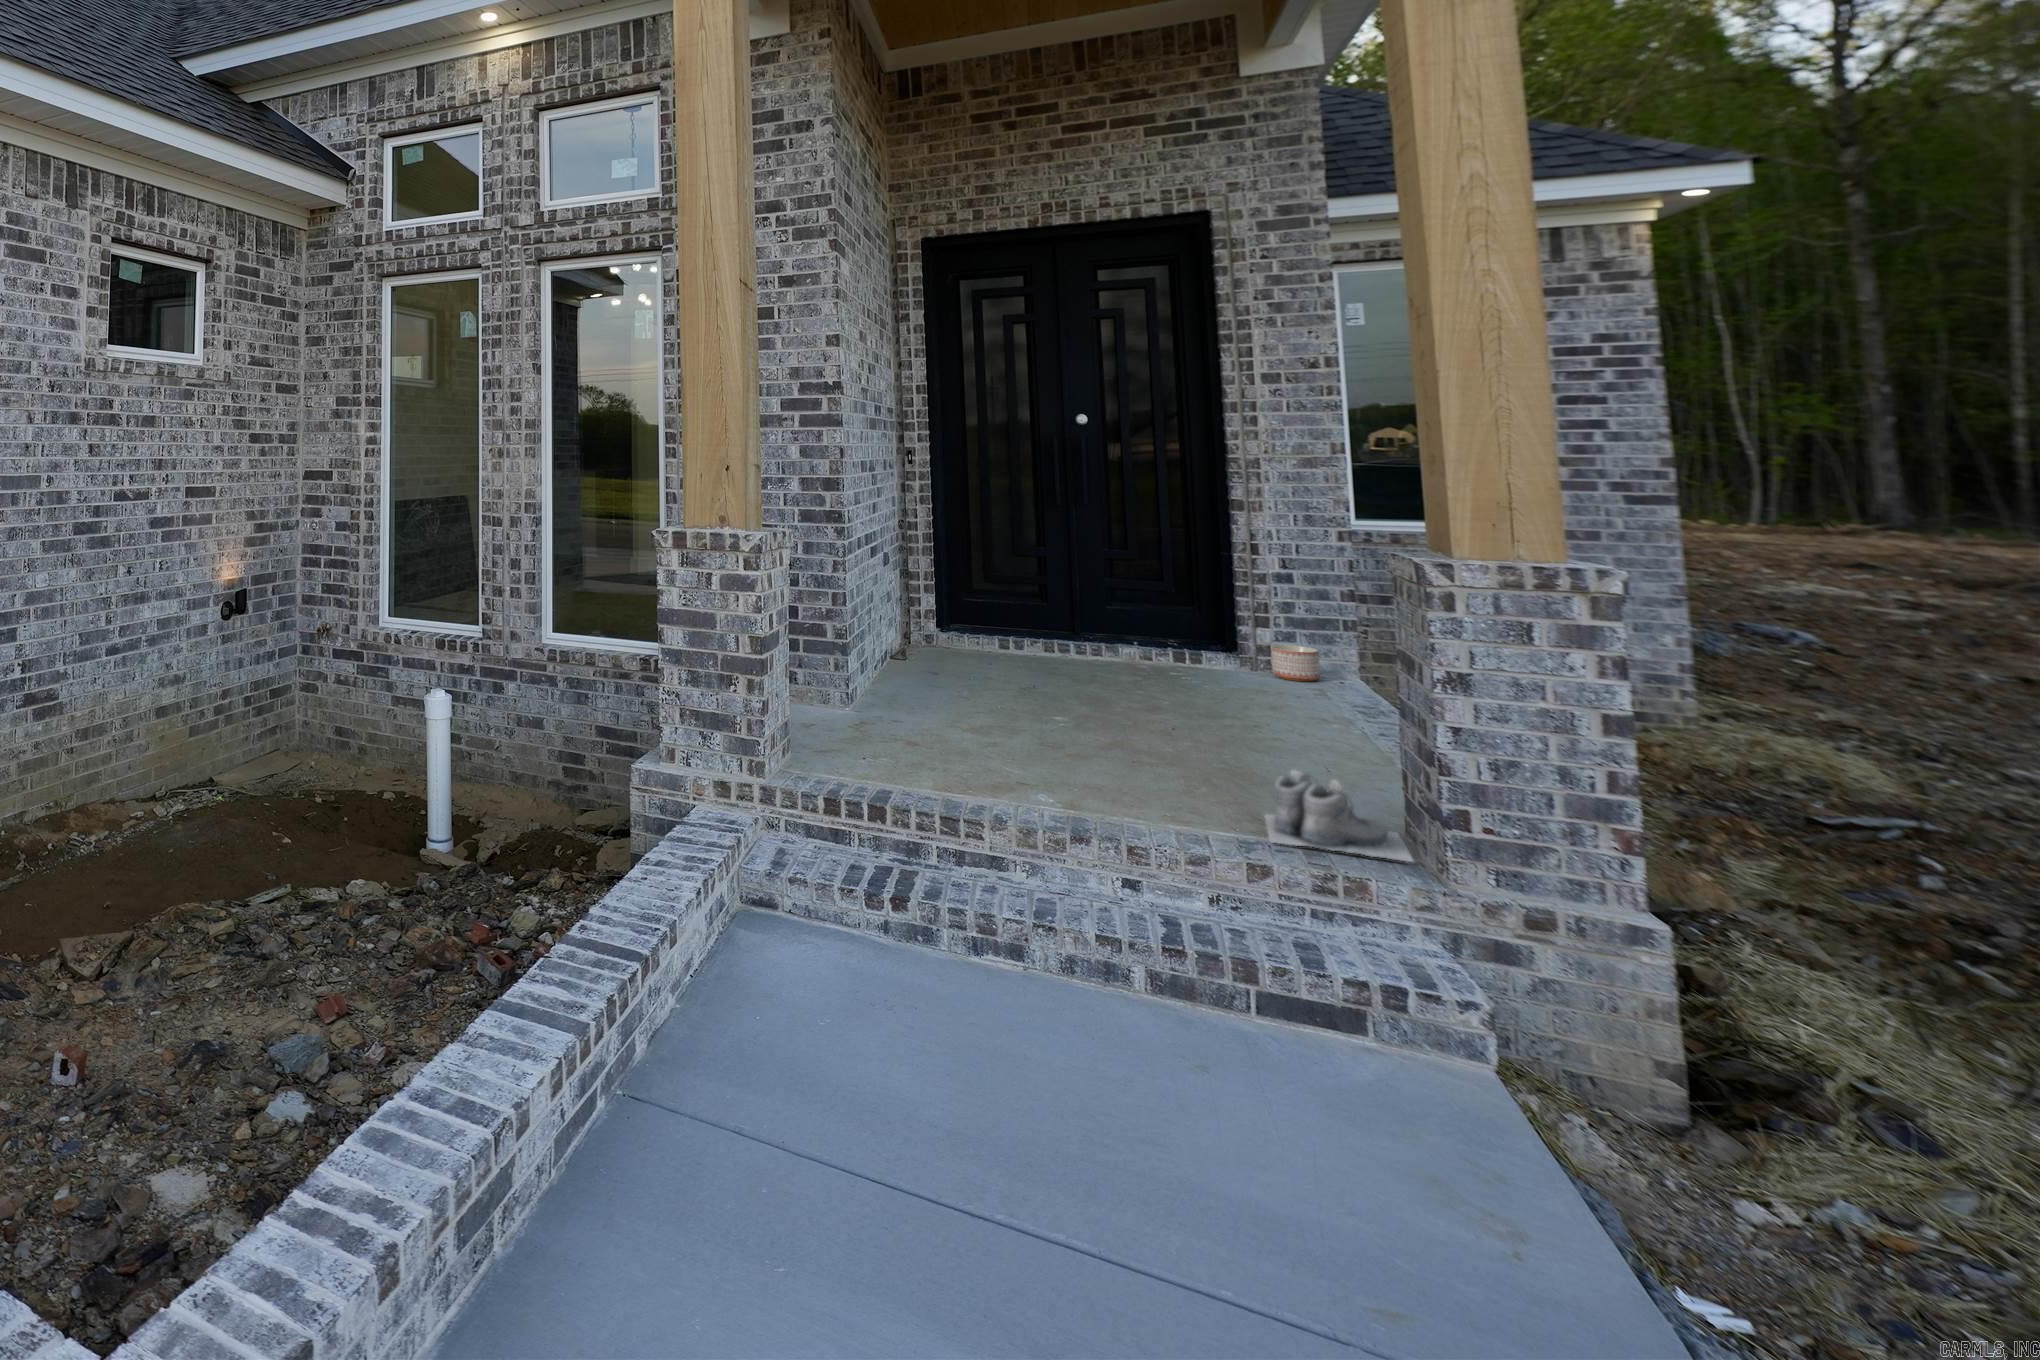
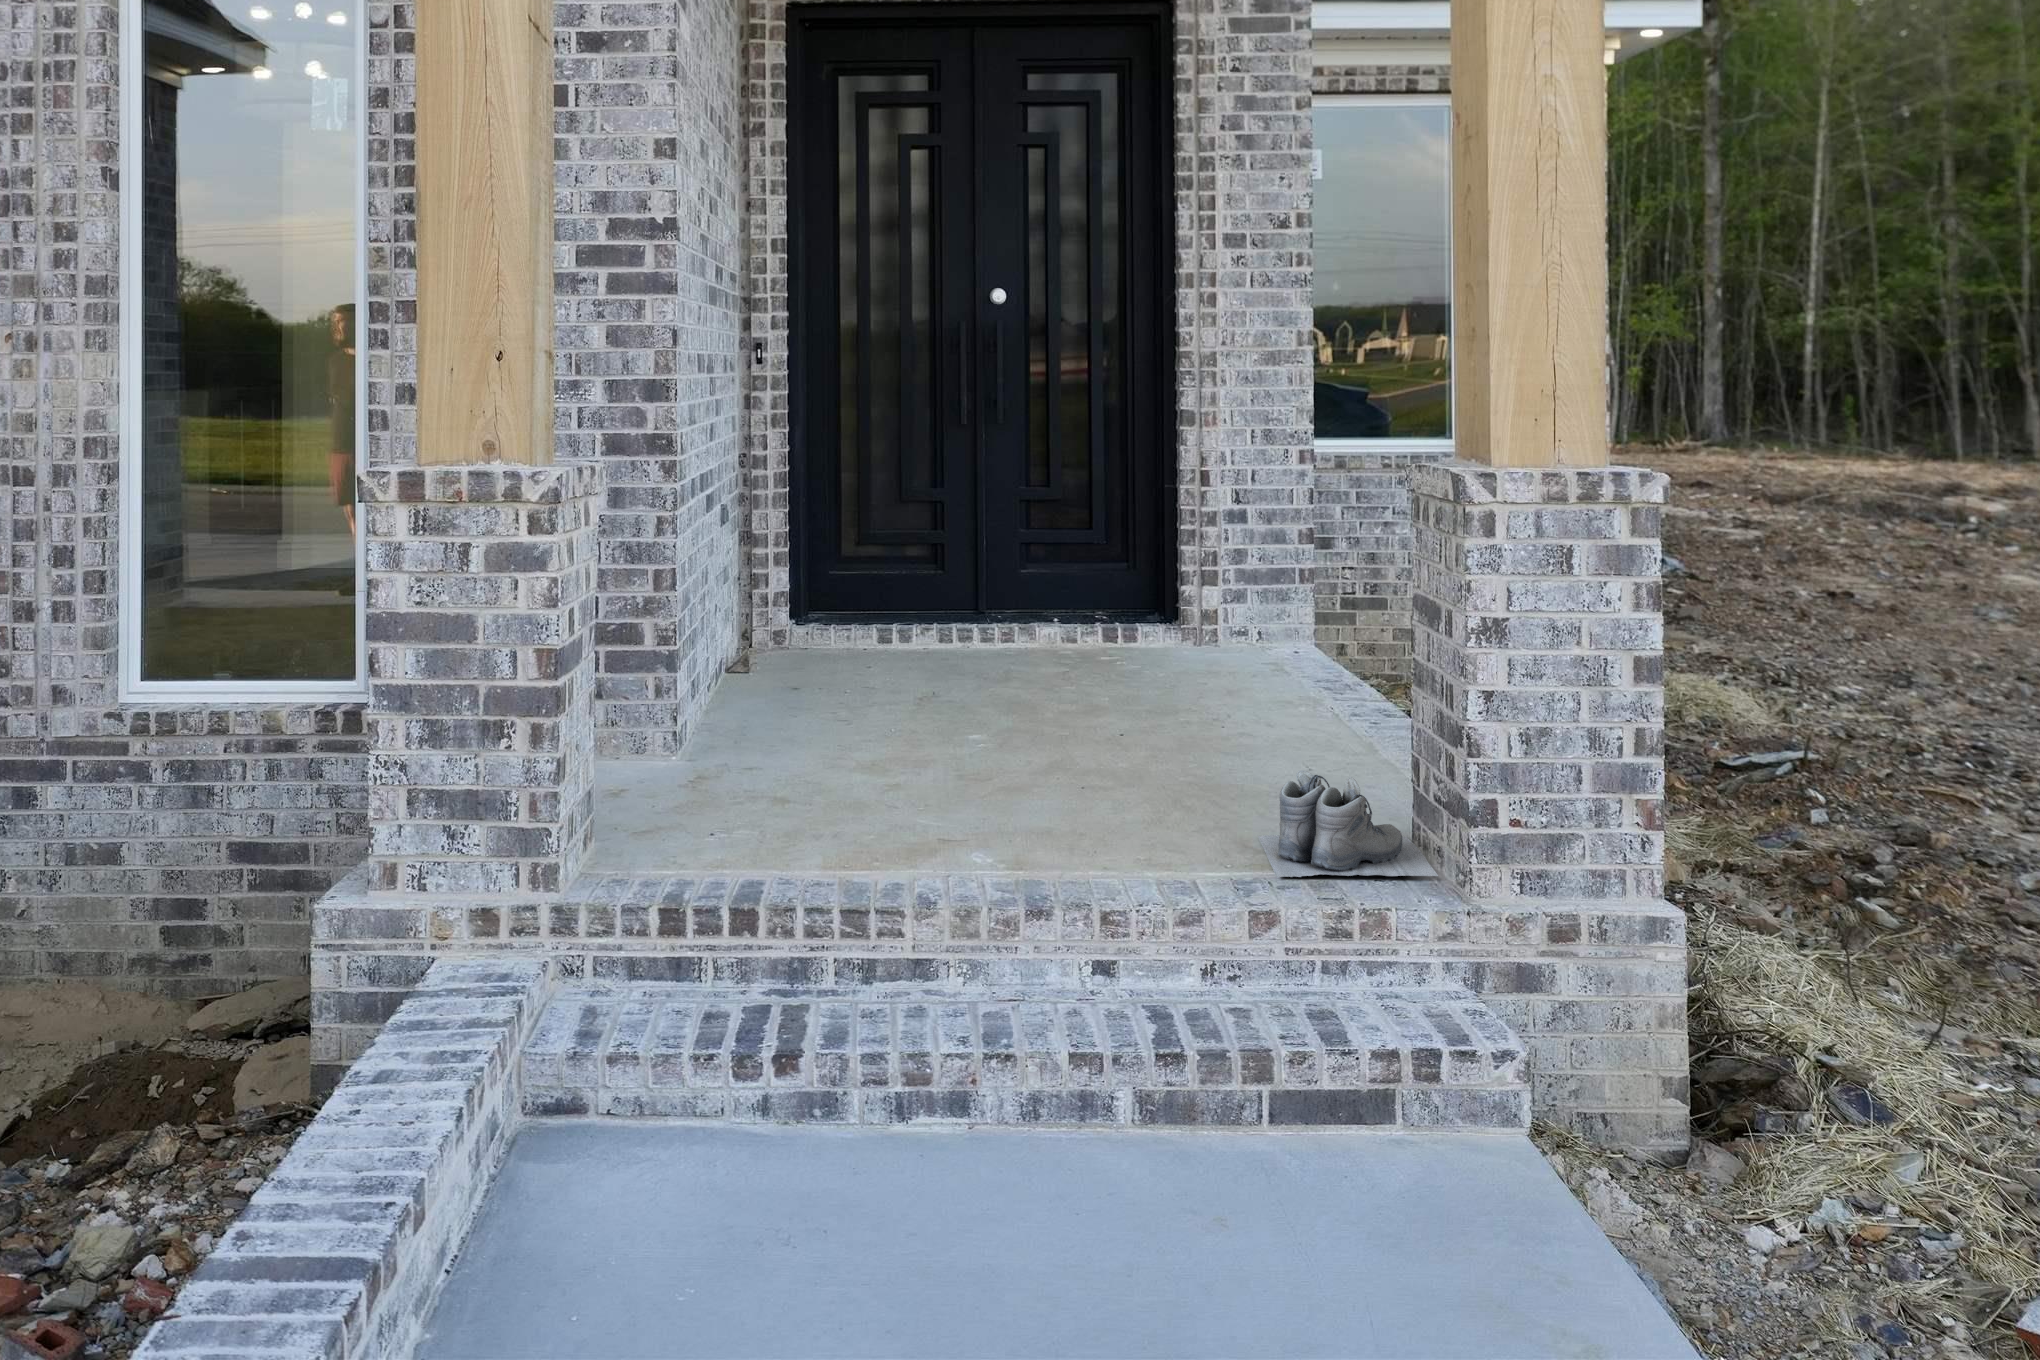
planter: present [1272,645,1320,681] -> none [1216,600,1268,646]

